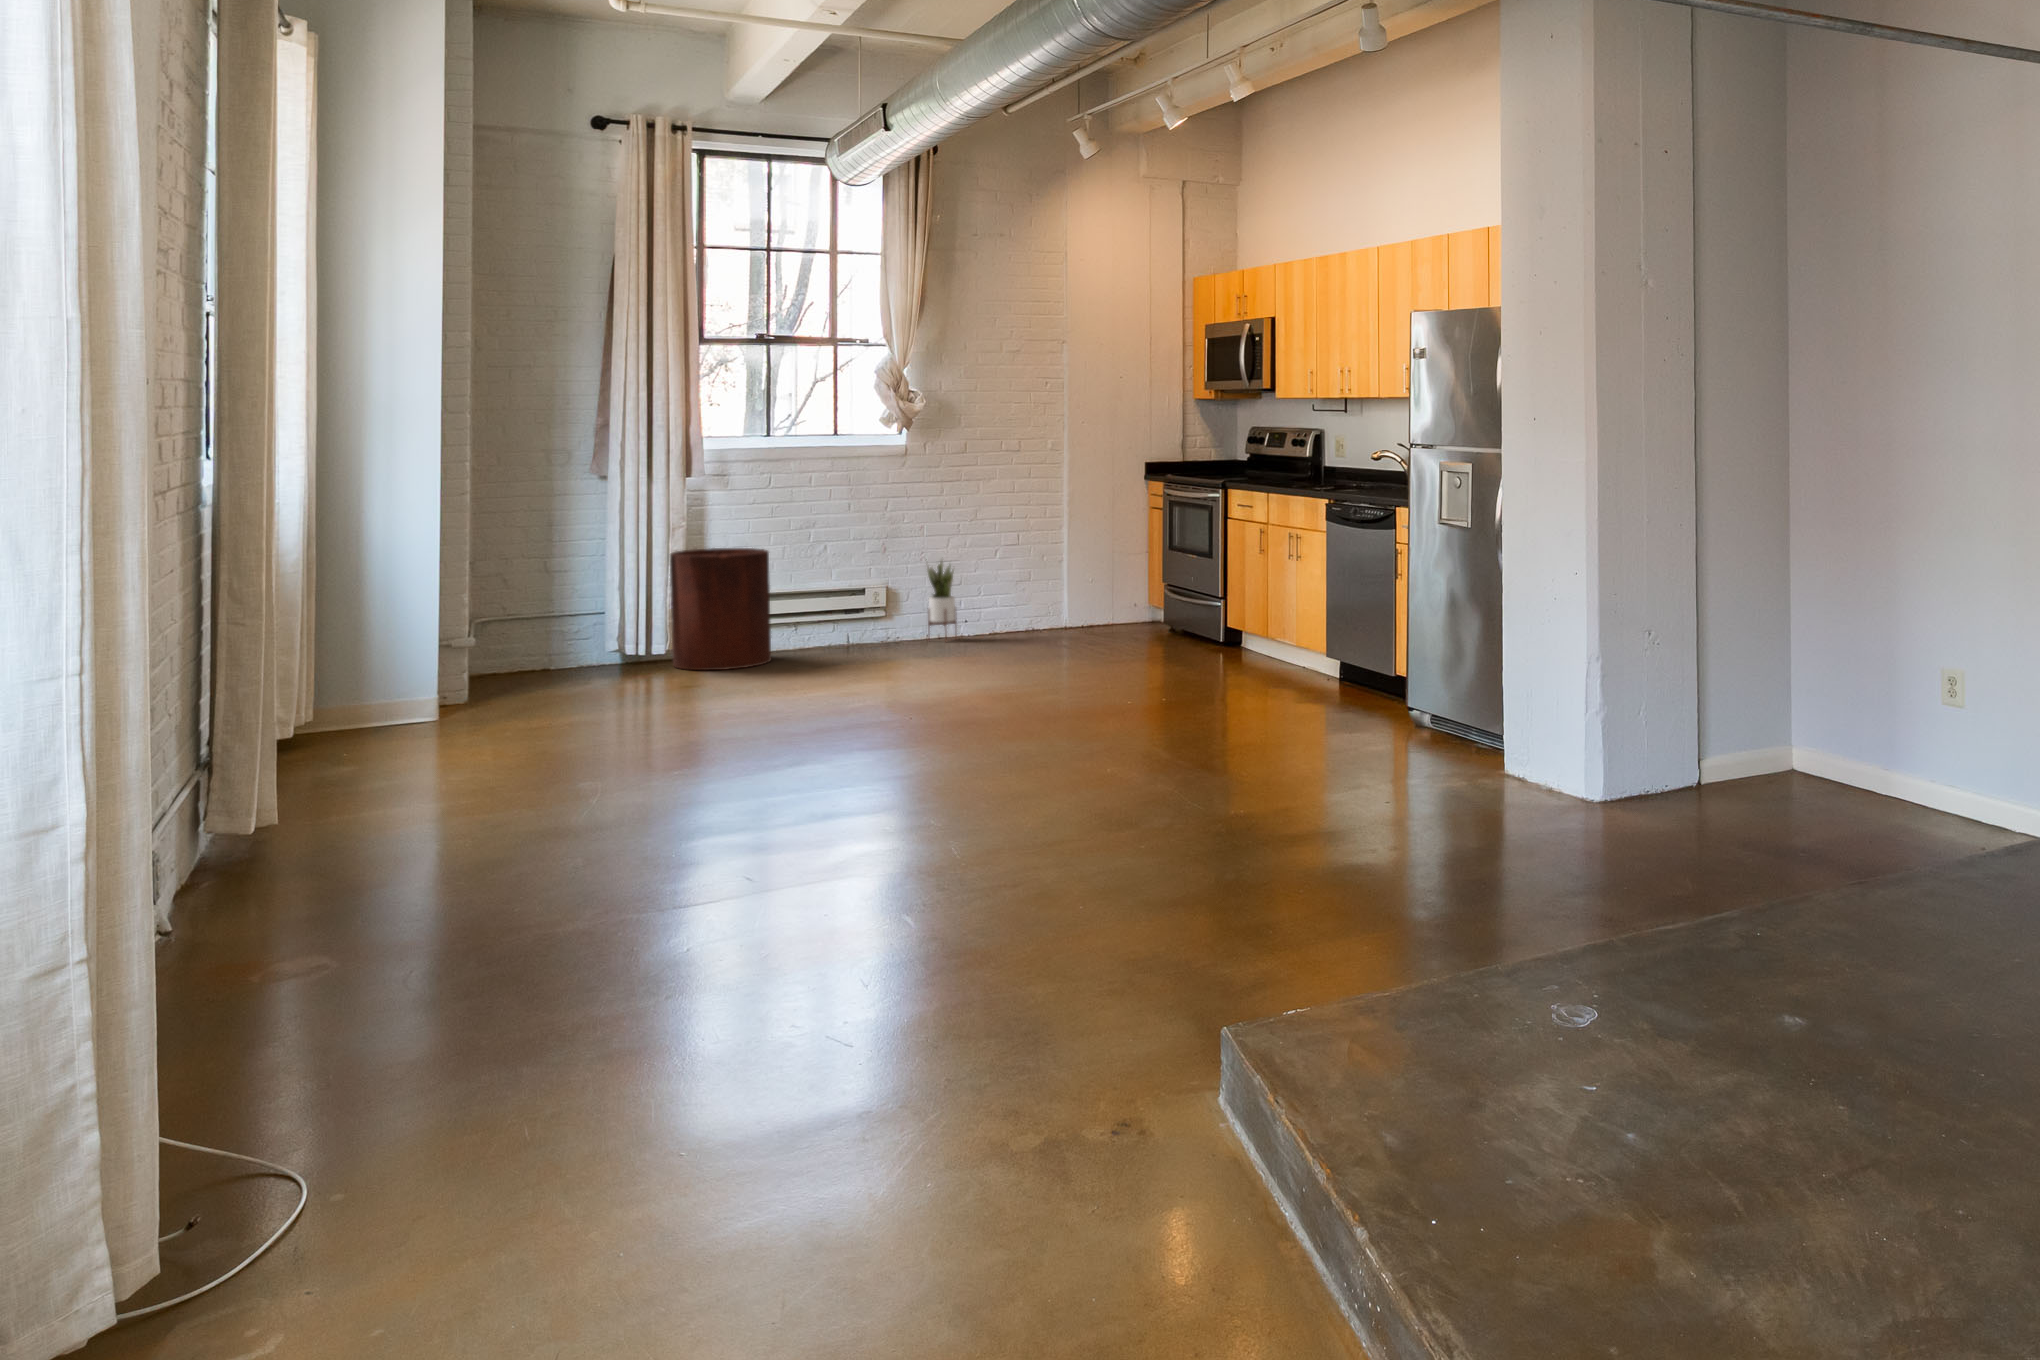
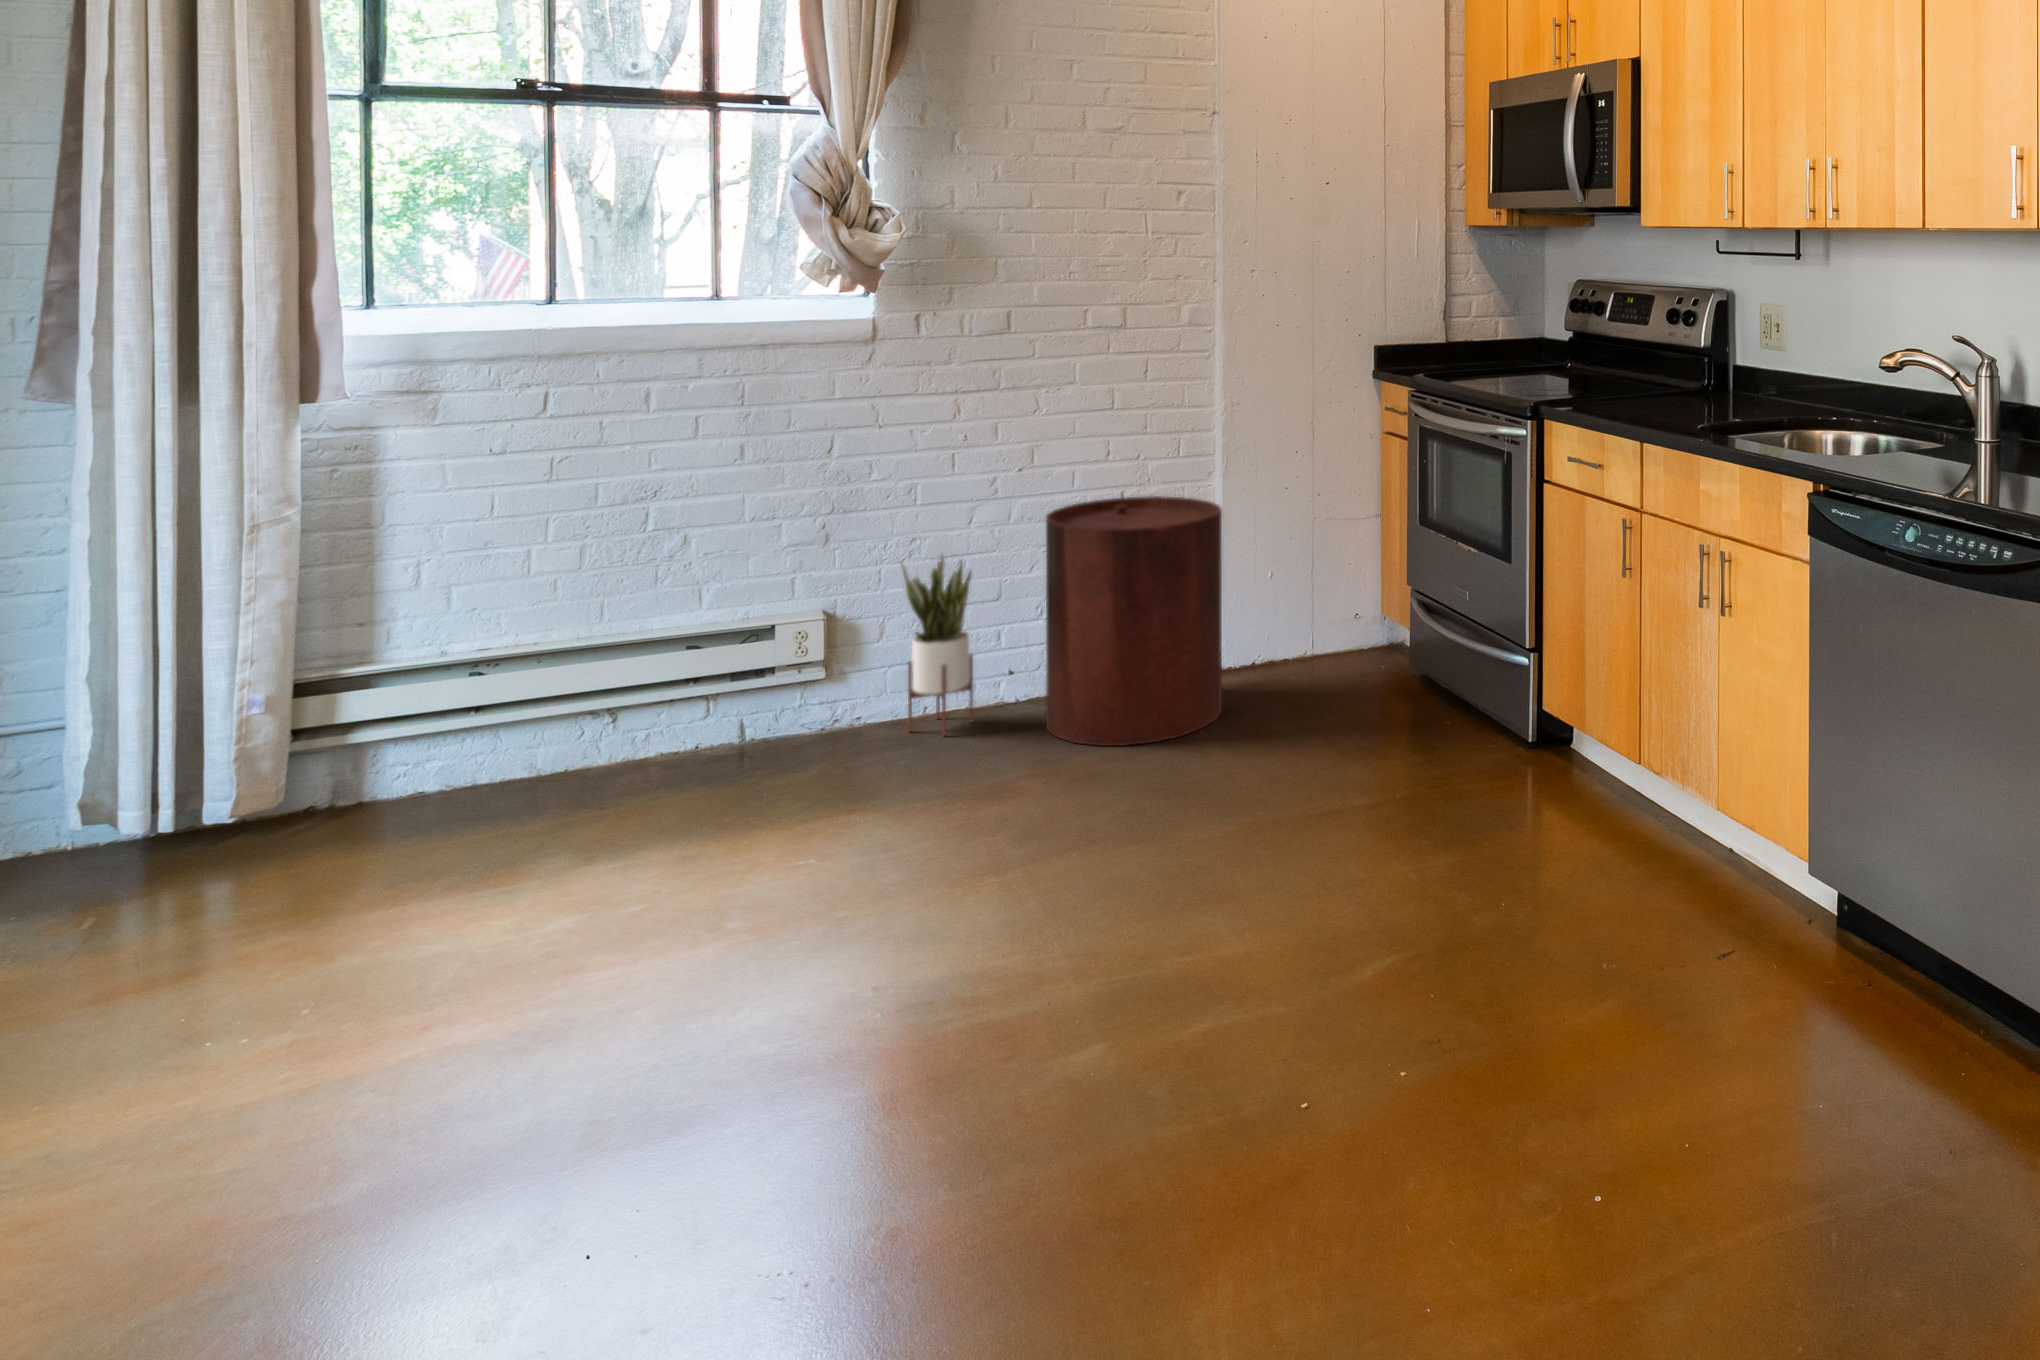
trash can: present [670,548,771,670] -> present [1046,496,1222,746]

